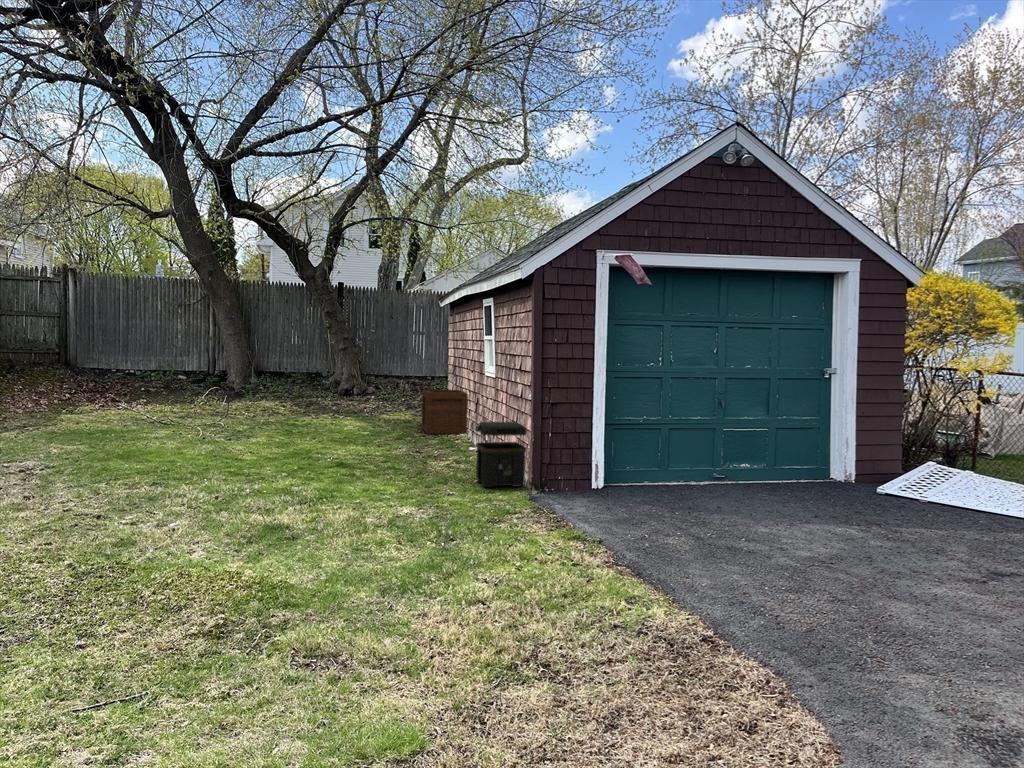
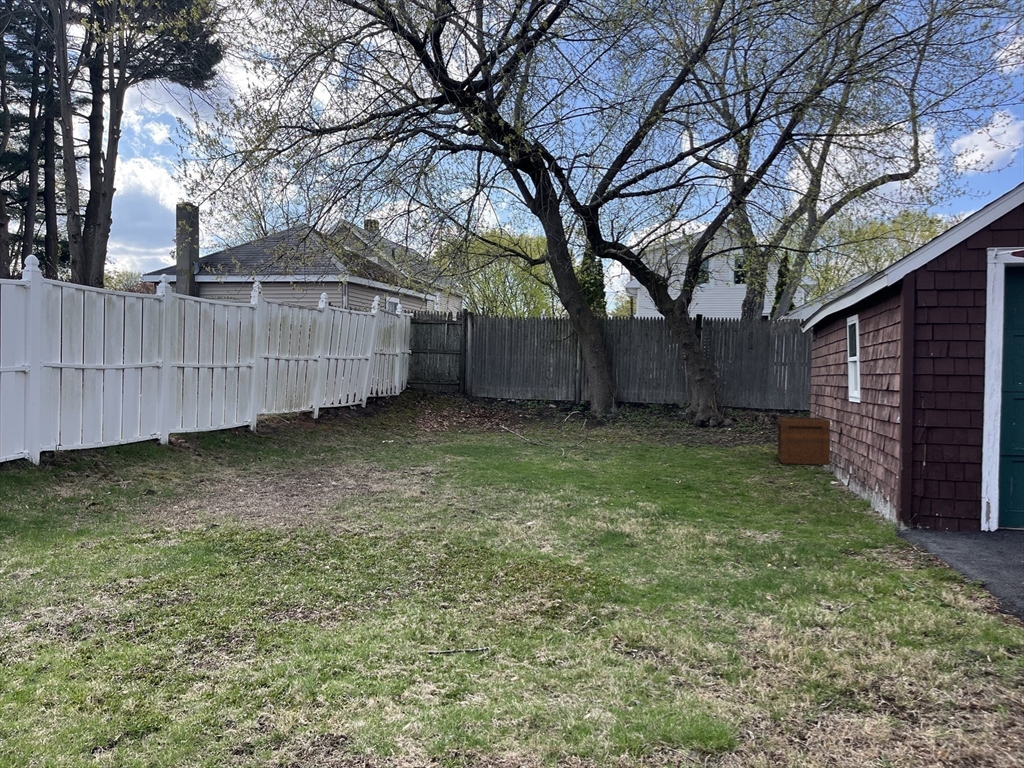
toolbox: present [476,422,527,487] -> none [832,445,895,520]

